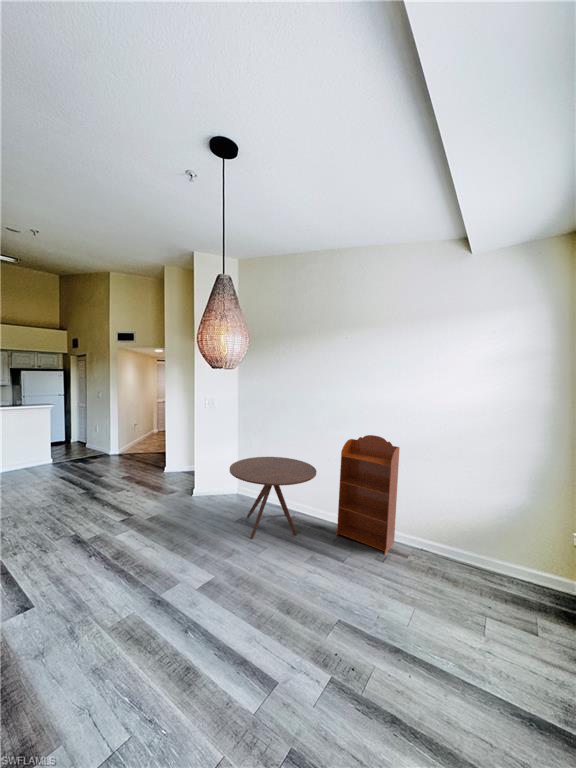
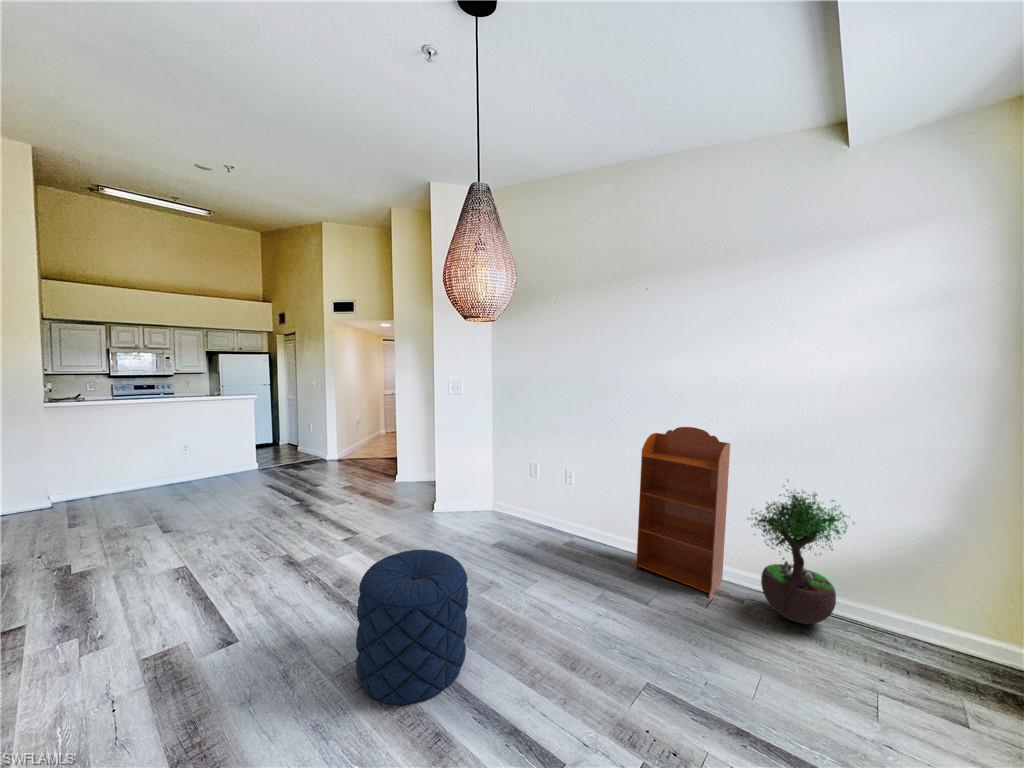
round table: present [229,457,317,539] -> none [483,459,605,569]
potted tree: none [409,473,474,571] -> present [748,490,855,624]
pouf: none [128,530,214,649] -> present [356,550,468,705]

